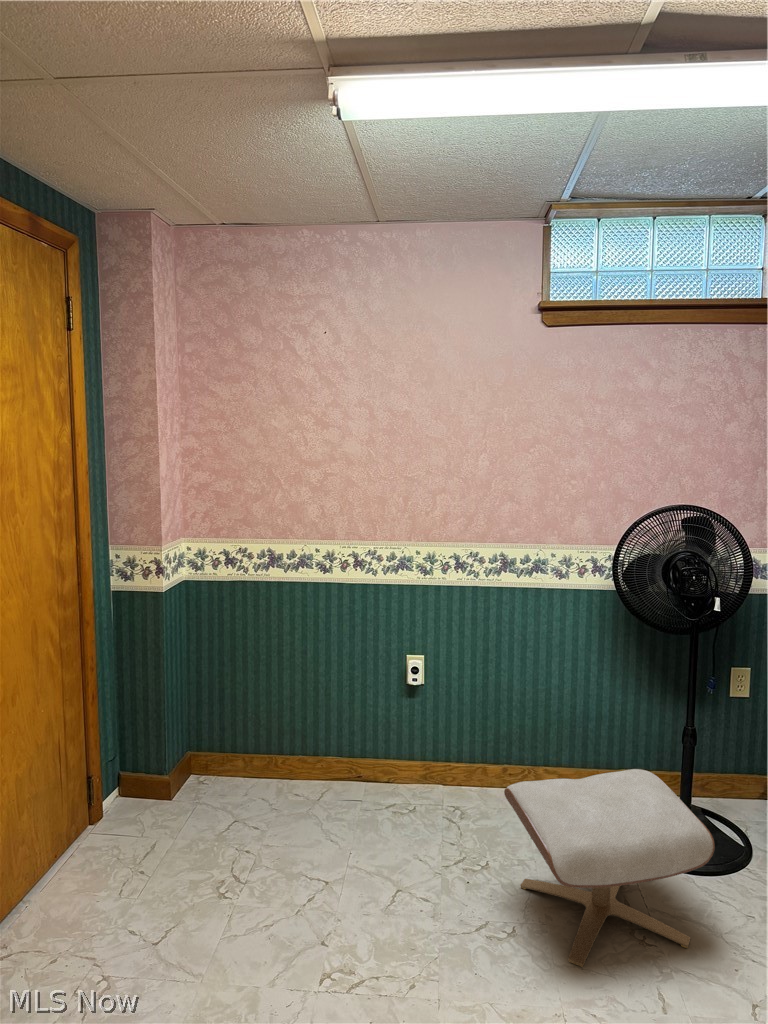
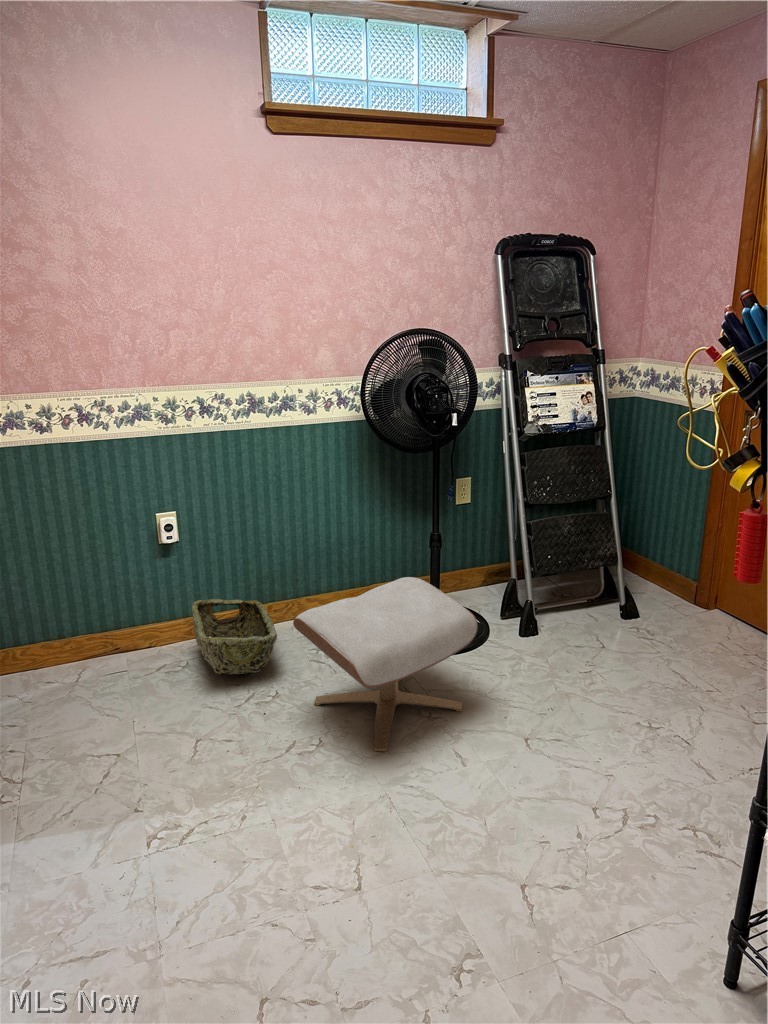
woven basket: none [422,746,498,834] -> present [192,599,277,674]

